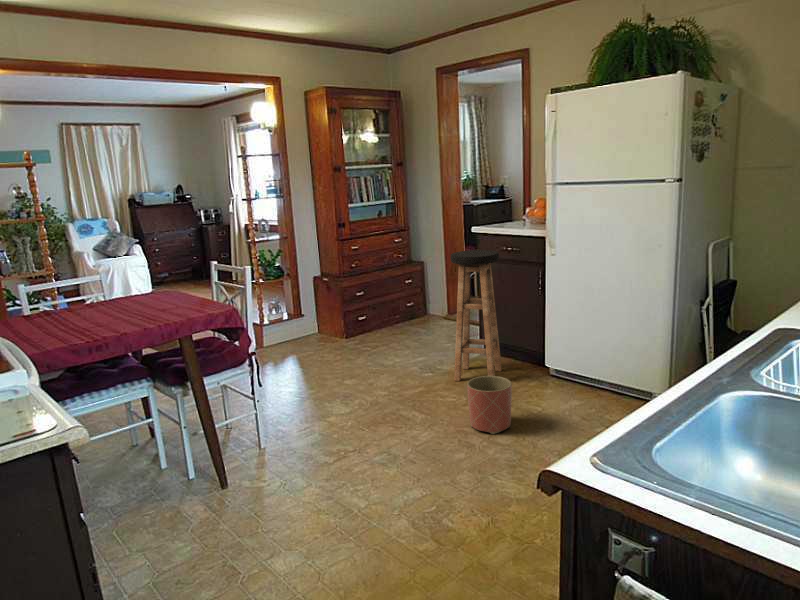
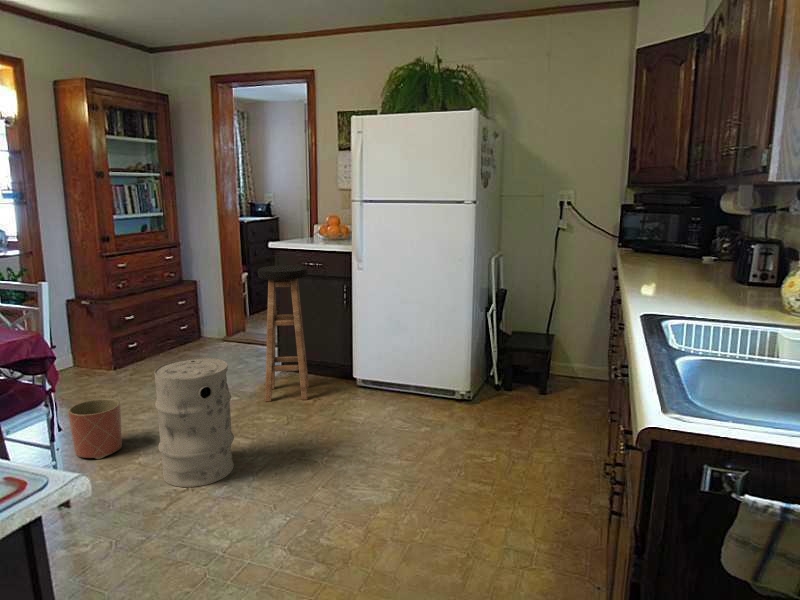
trash can: none [332,336,400,451] -> present [154,358,234,487]
planter: present [467,376,512,434] -> present [68,398,122,459]

